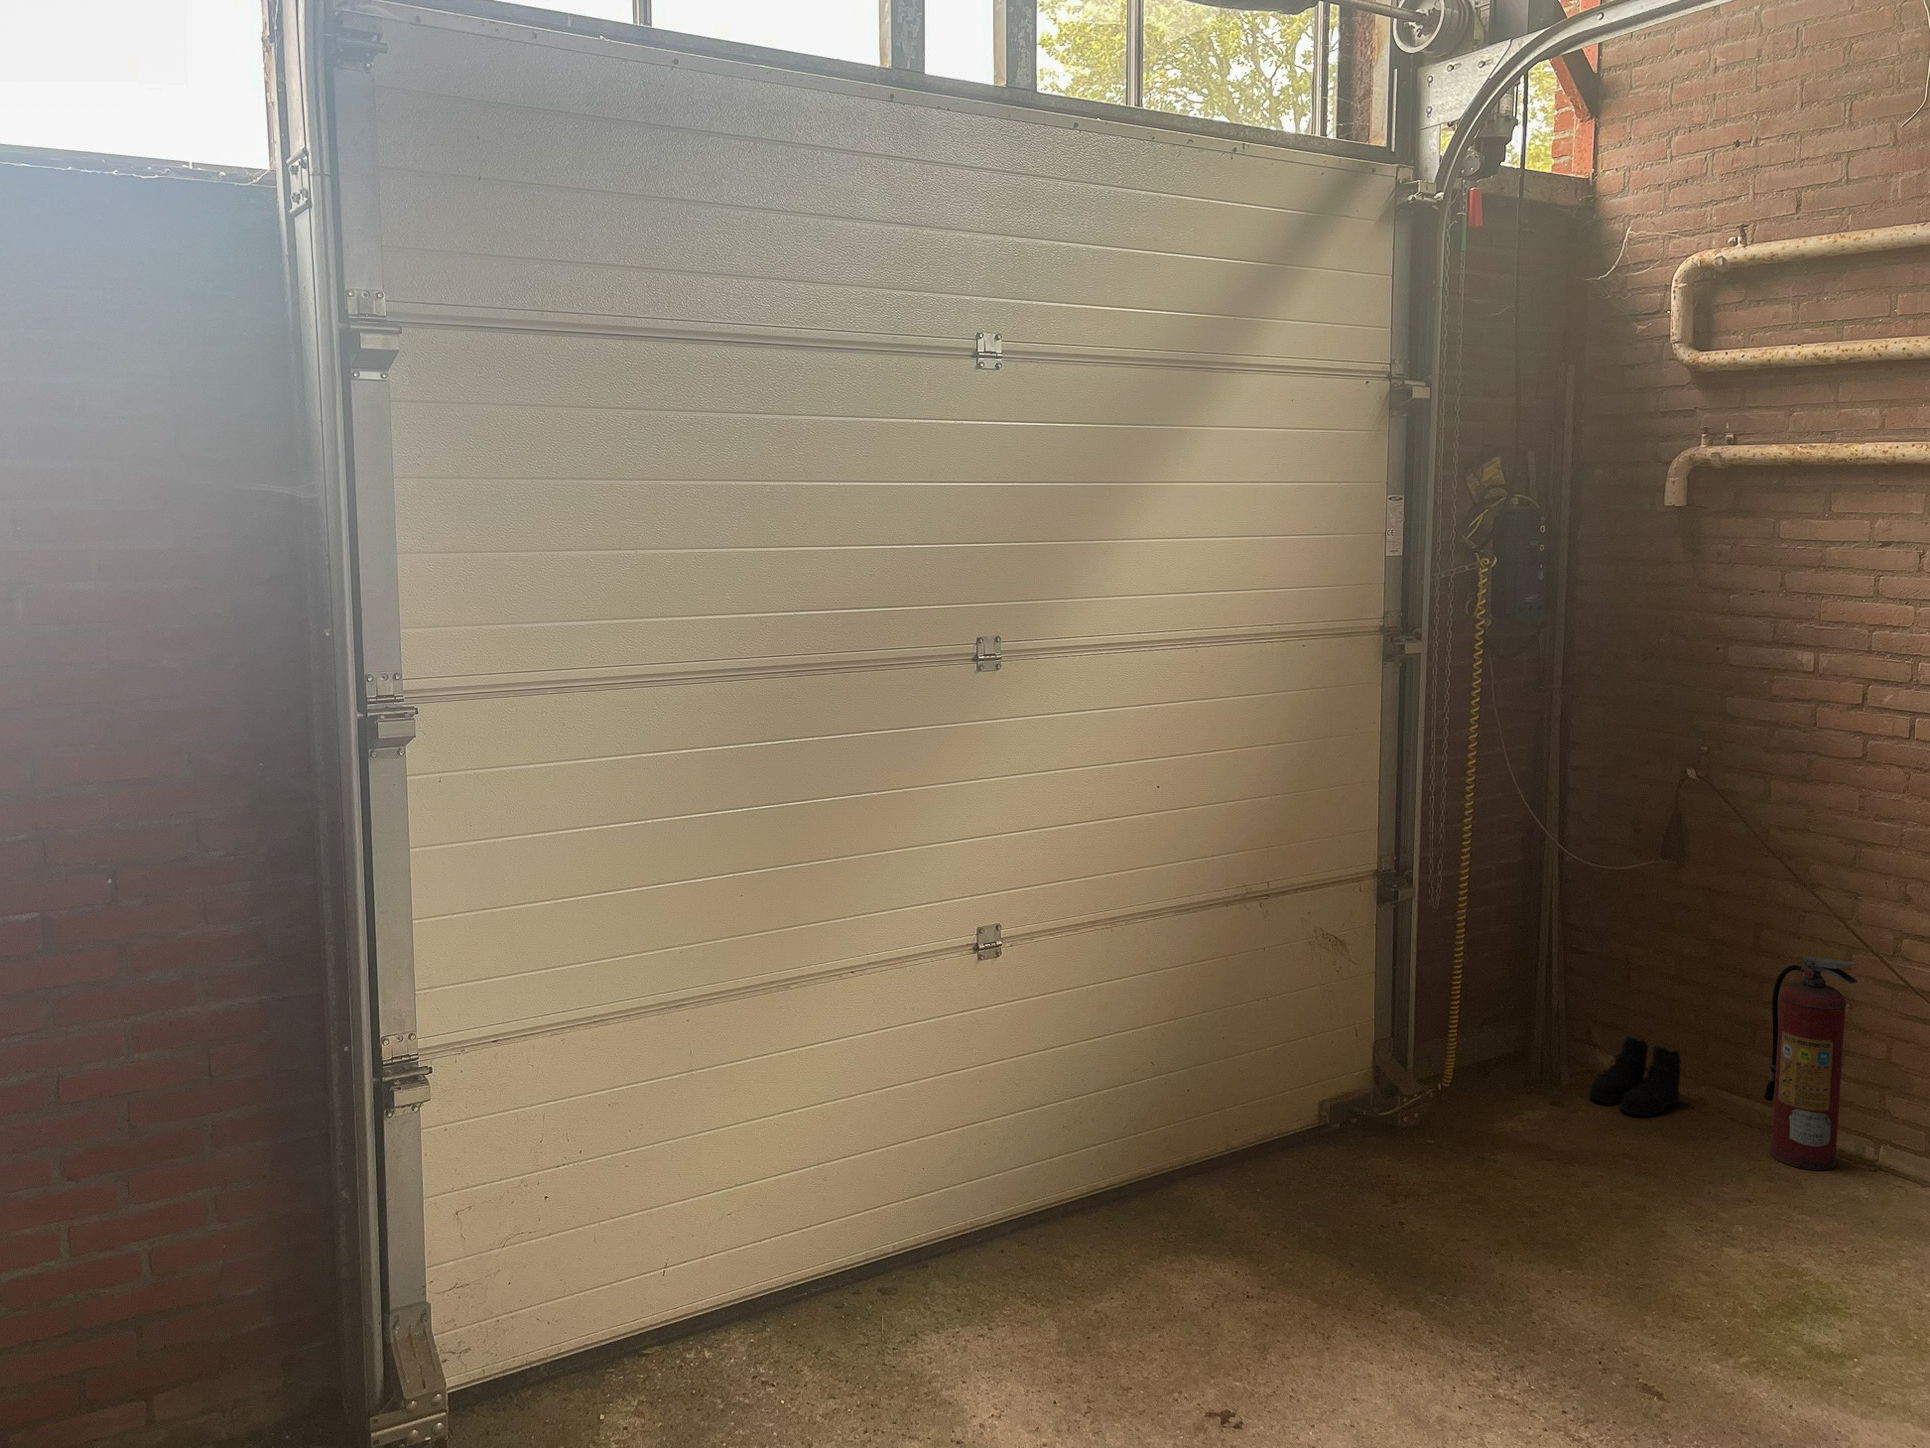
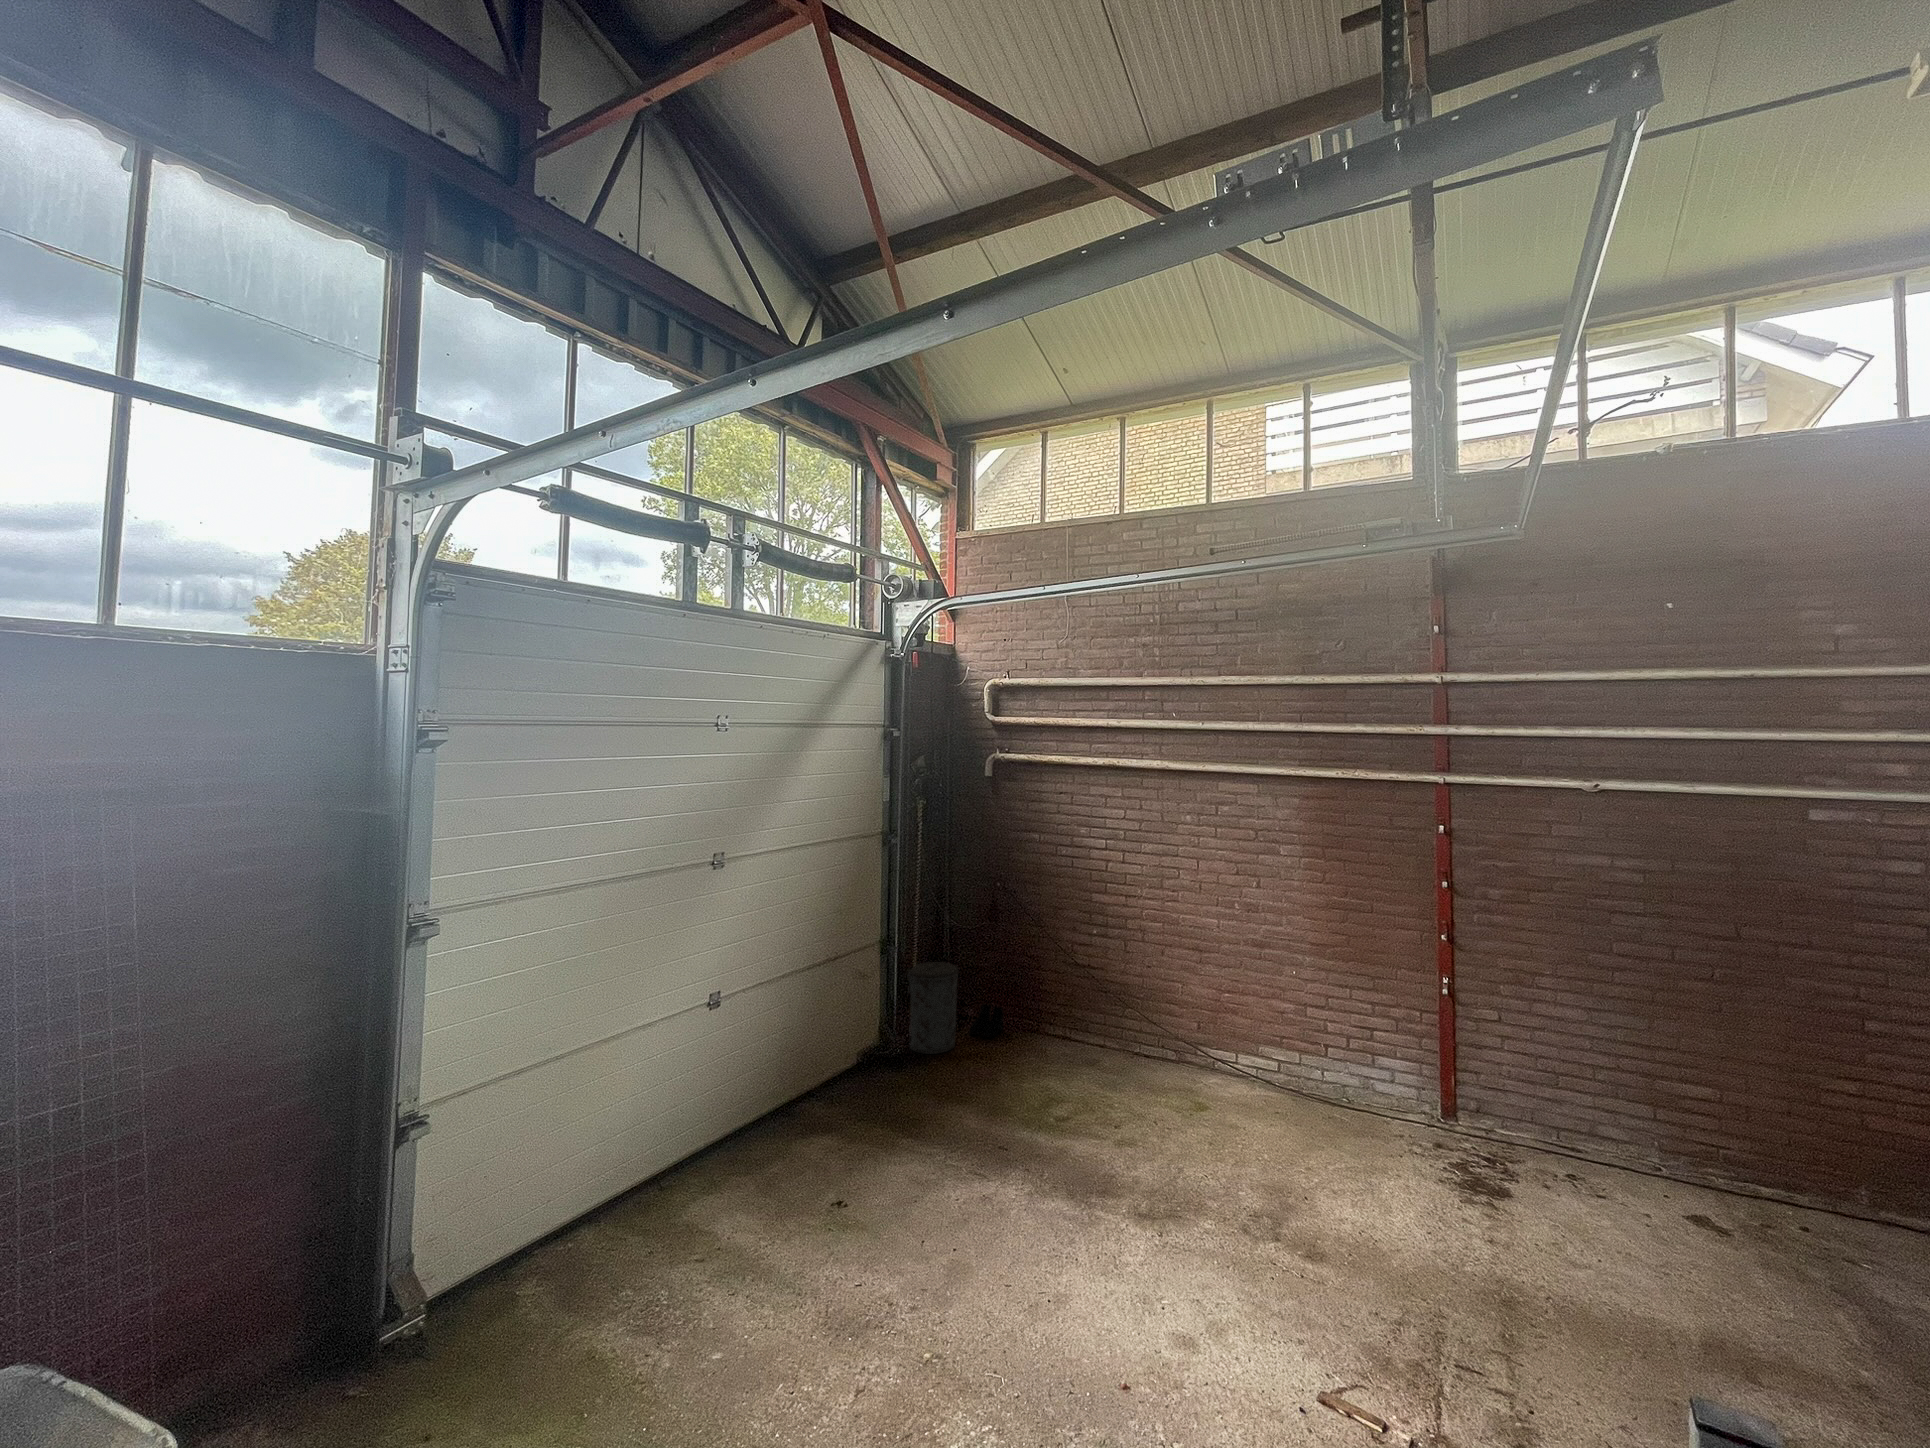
trash can: none [1439,926,1564,1128] -> present [908,962,958,1054]
fire extinguisher: present [1764,957,1858,1170] -> none [1035,958,1064,1047]

